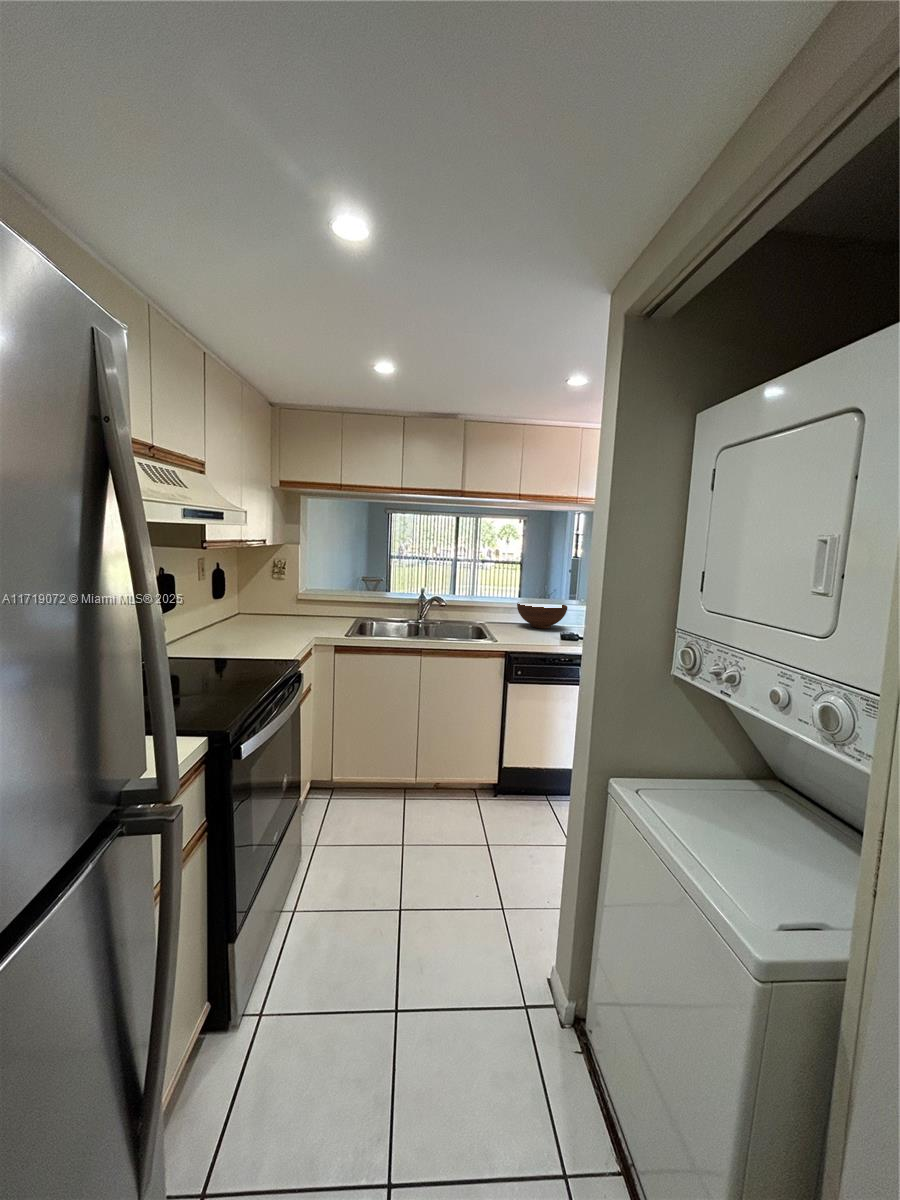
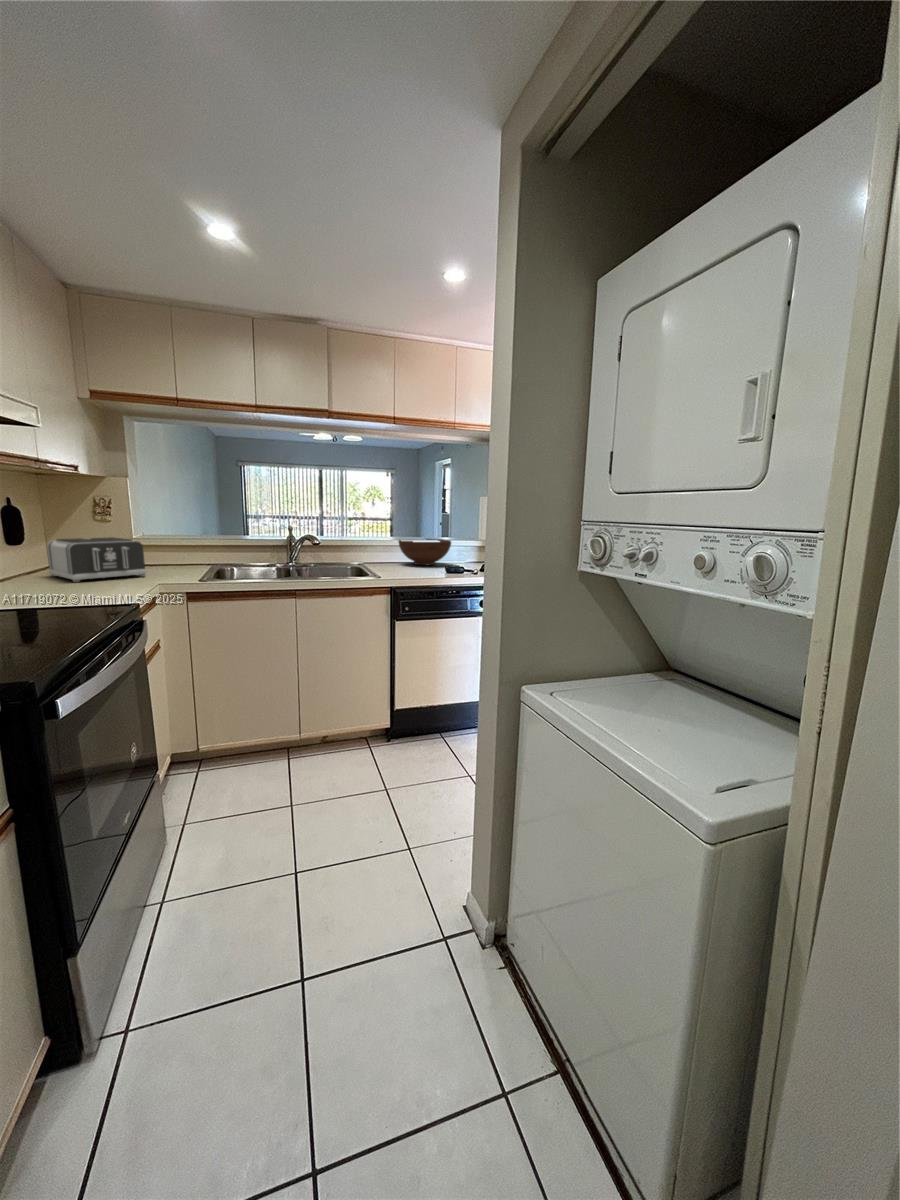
toaster: none [240,595,308,632] -> present [47,537,147,582]

